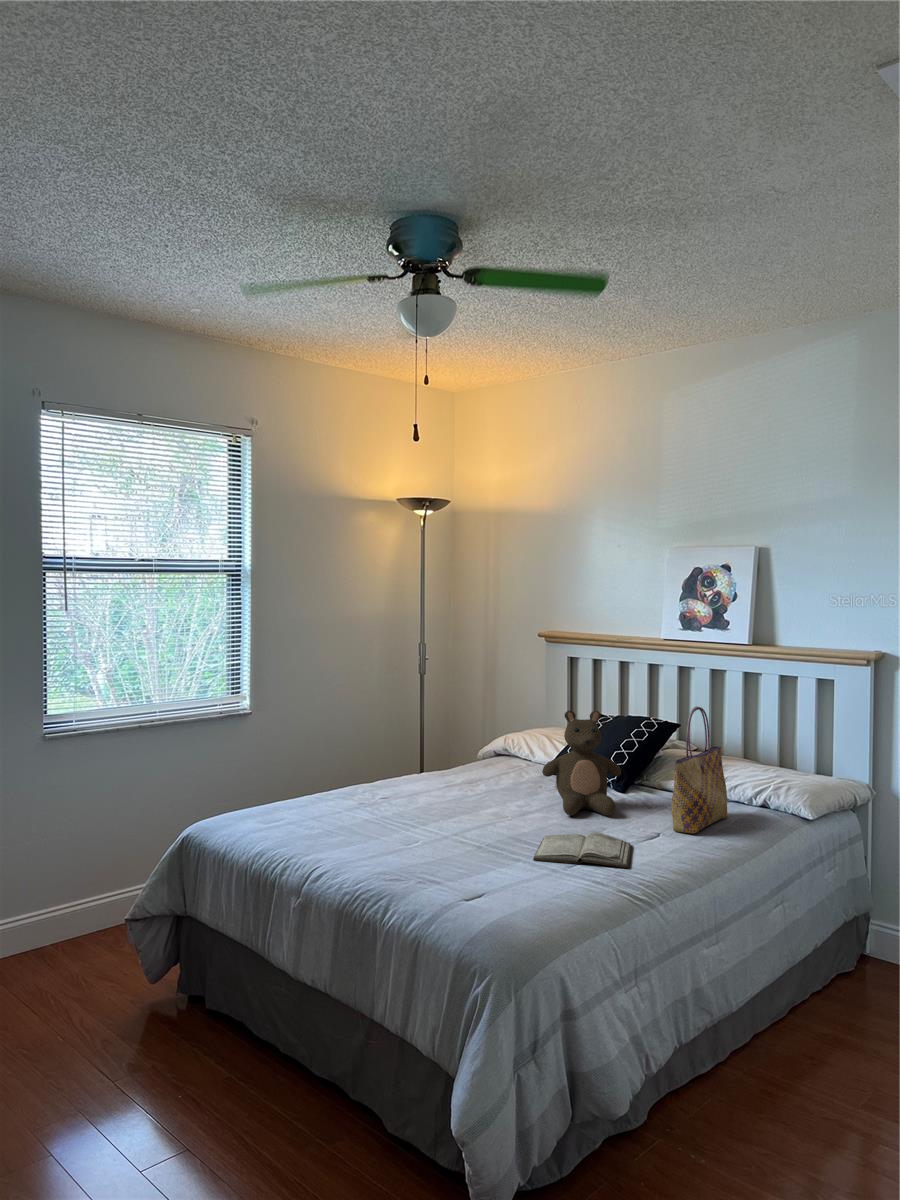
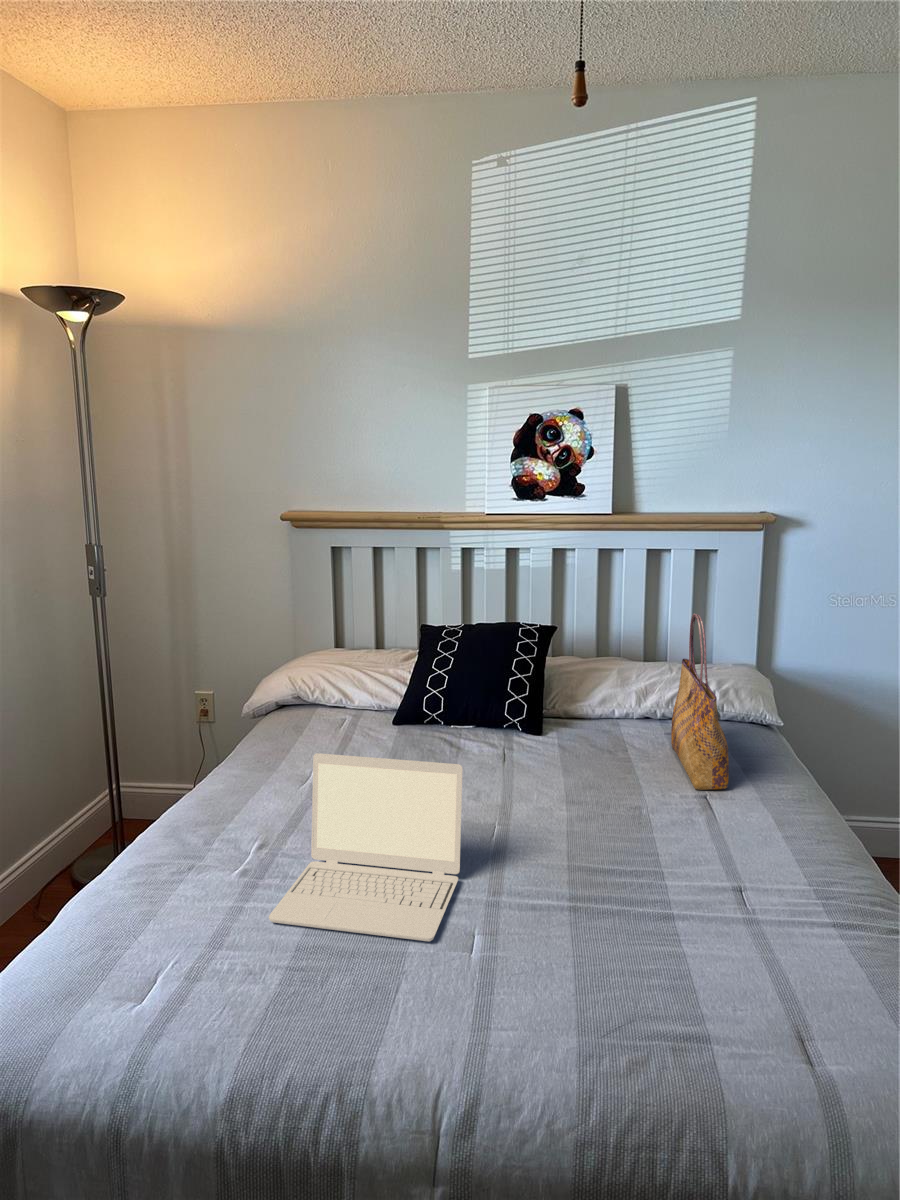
stuffed bear: present [542,710,621,816] -> none [483,635,600,799]
laptop: none [354,748,469,842] -> present [269,753,463,941]
diary: present [533,832,633,868] -> none [589,829,775,913]

